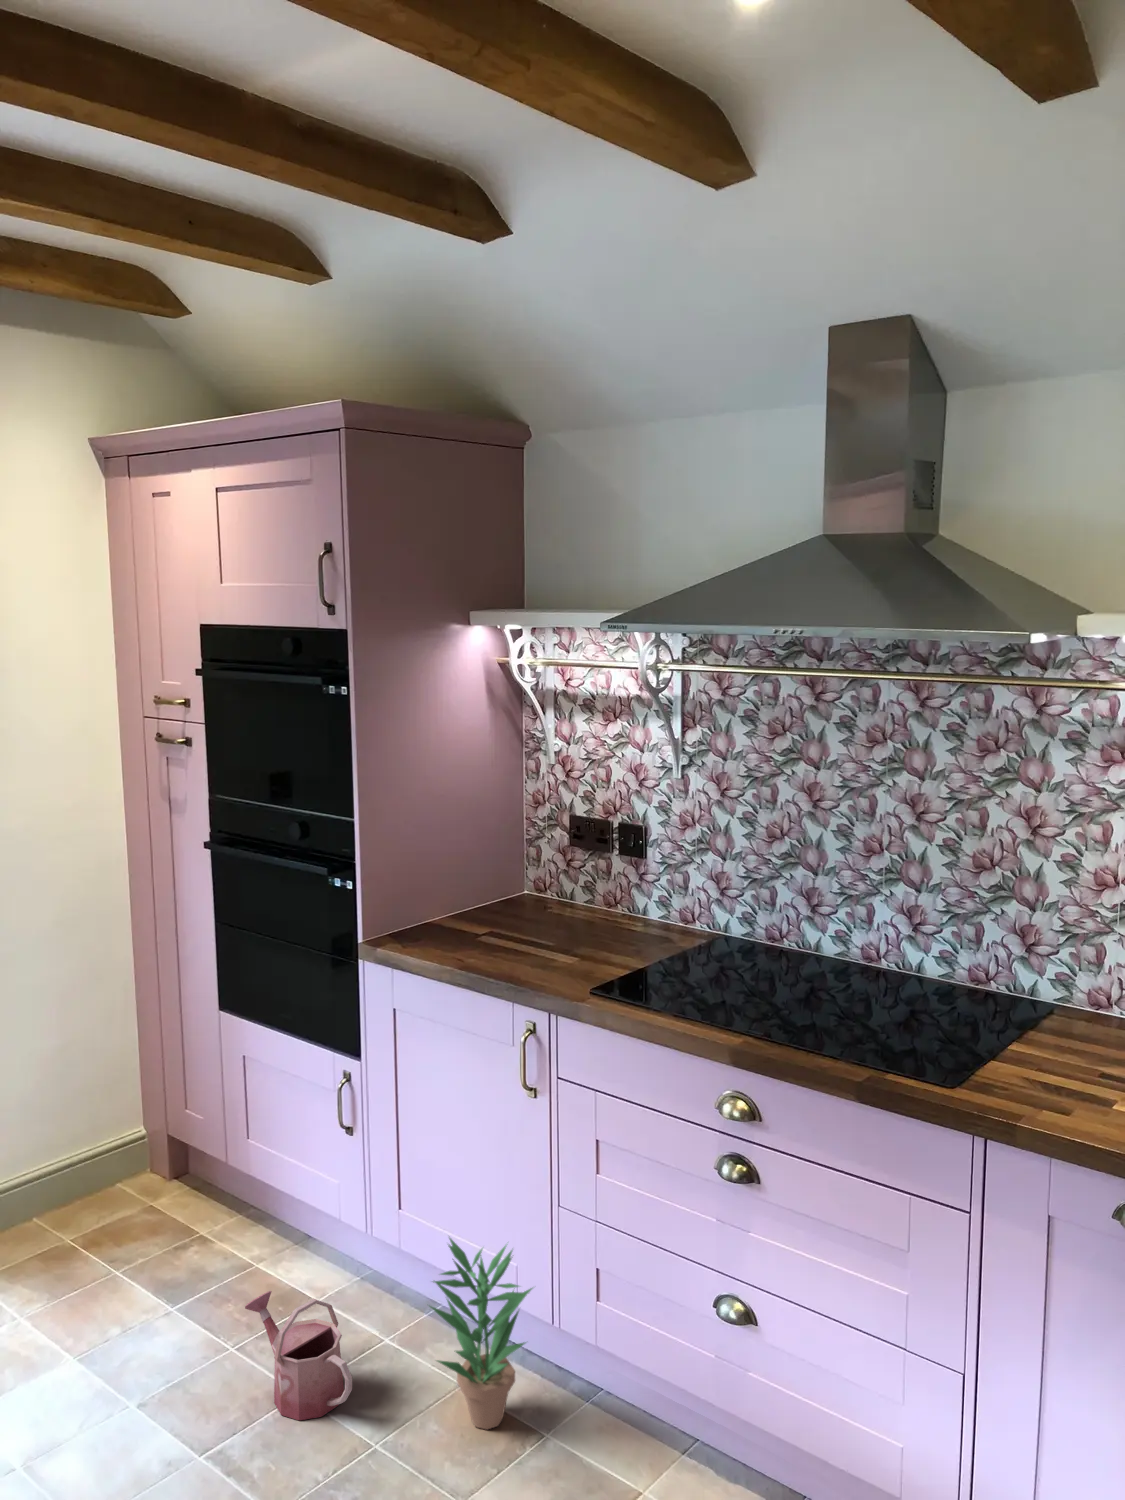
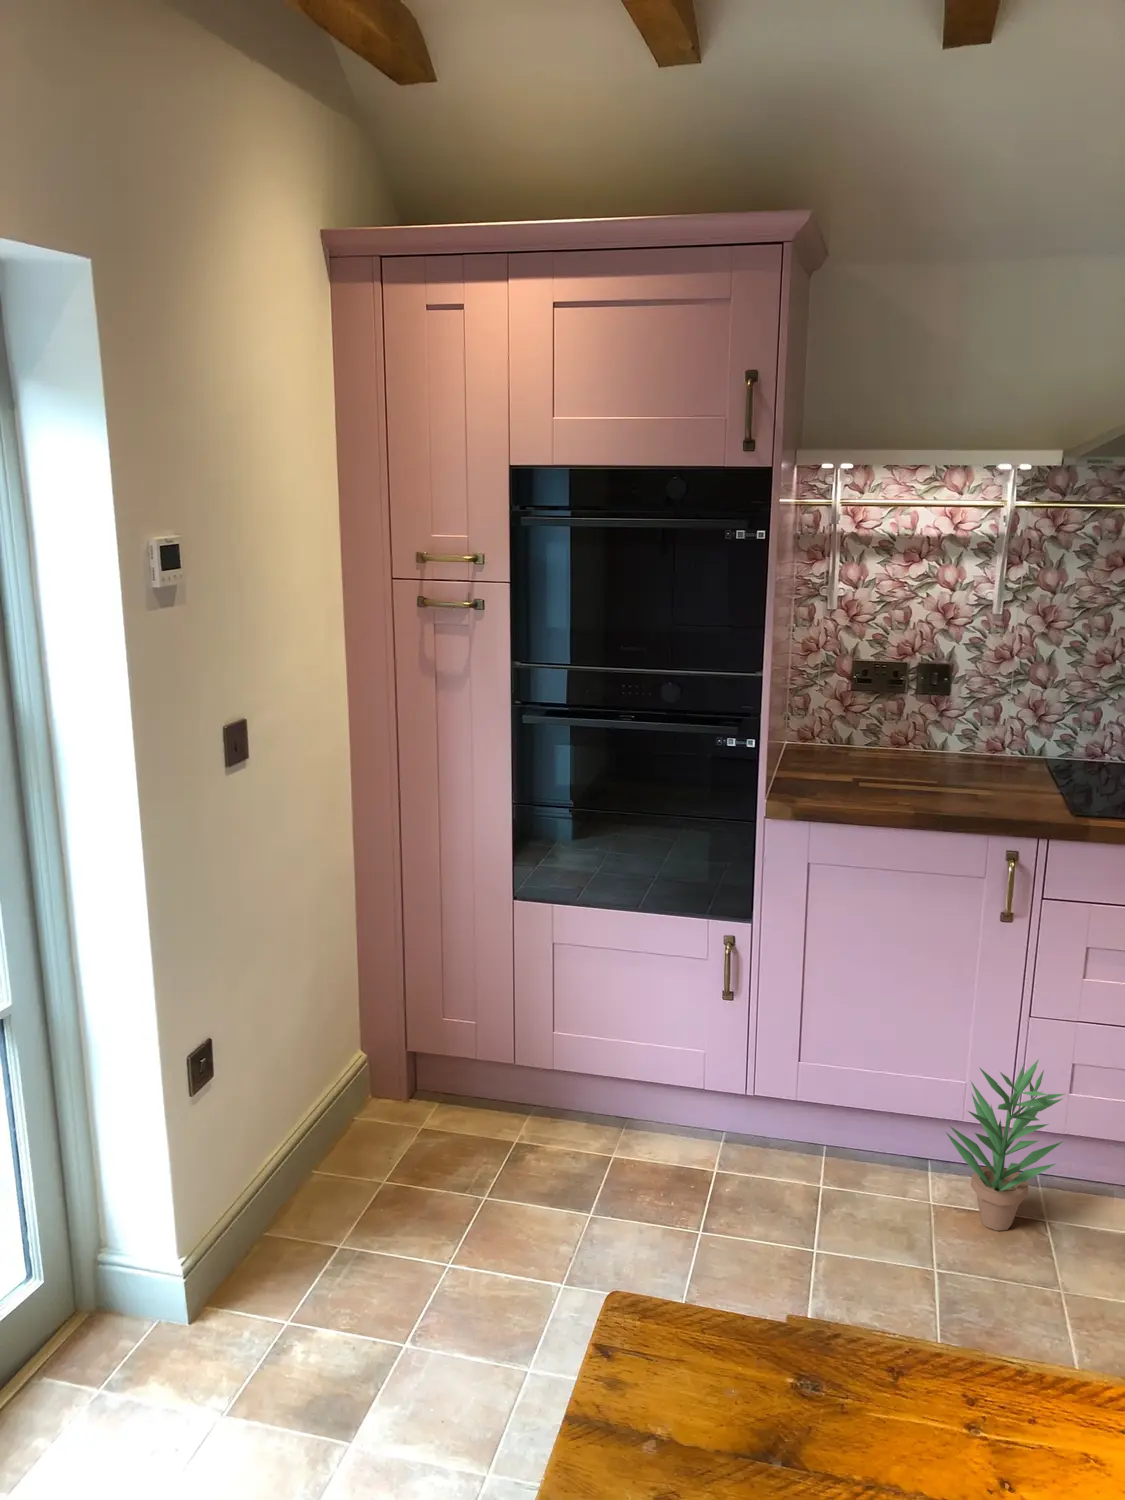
watering can: present [245,1291,352,1420] -> none [744,1159,904,1273]

